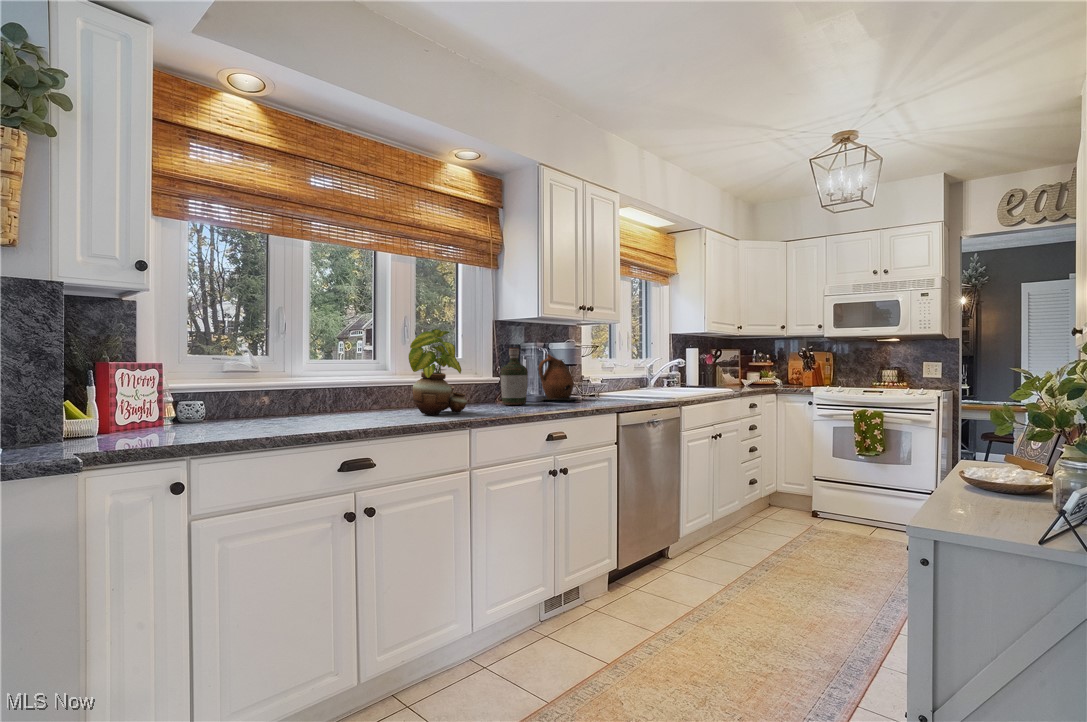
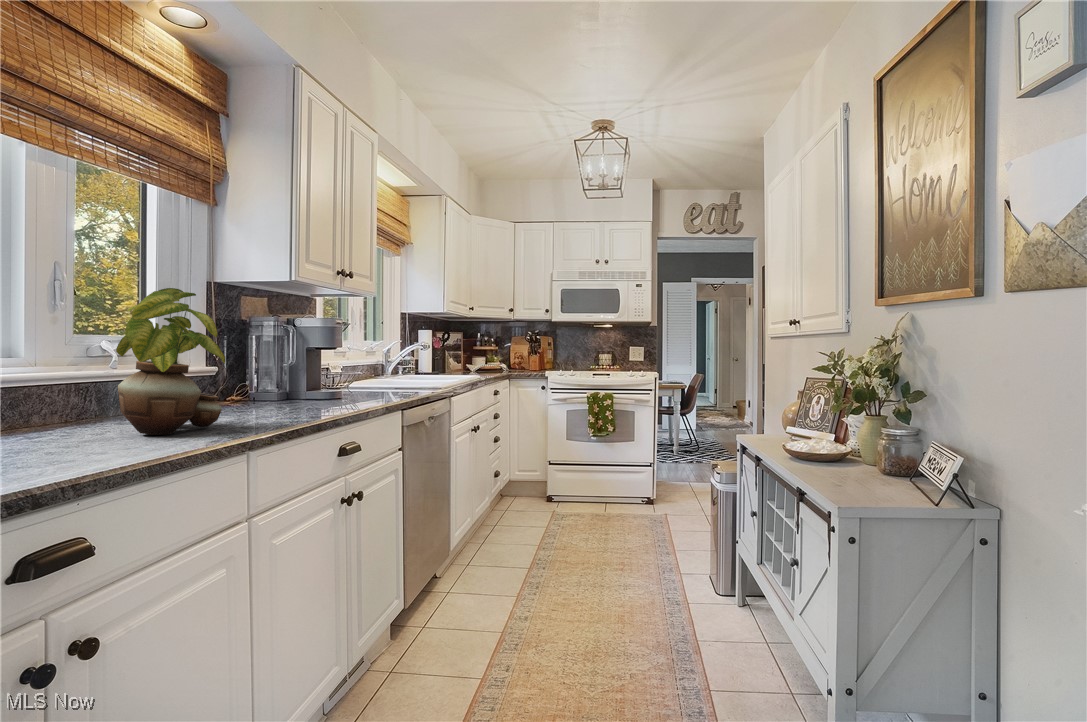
bottle: present [501,348,528,405] -> none [244,323,285,409]
ceramic pitcher: present [539,354,577,400] -> none [285,334,340,398]

